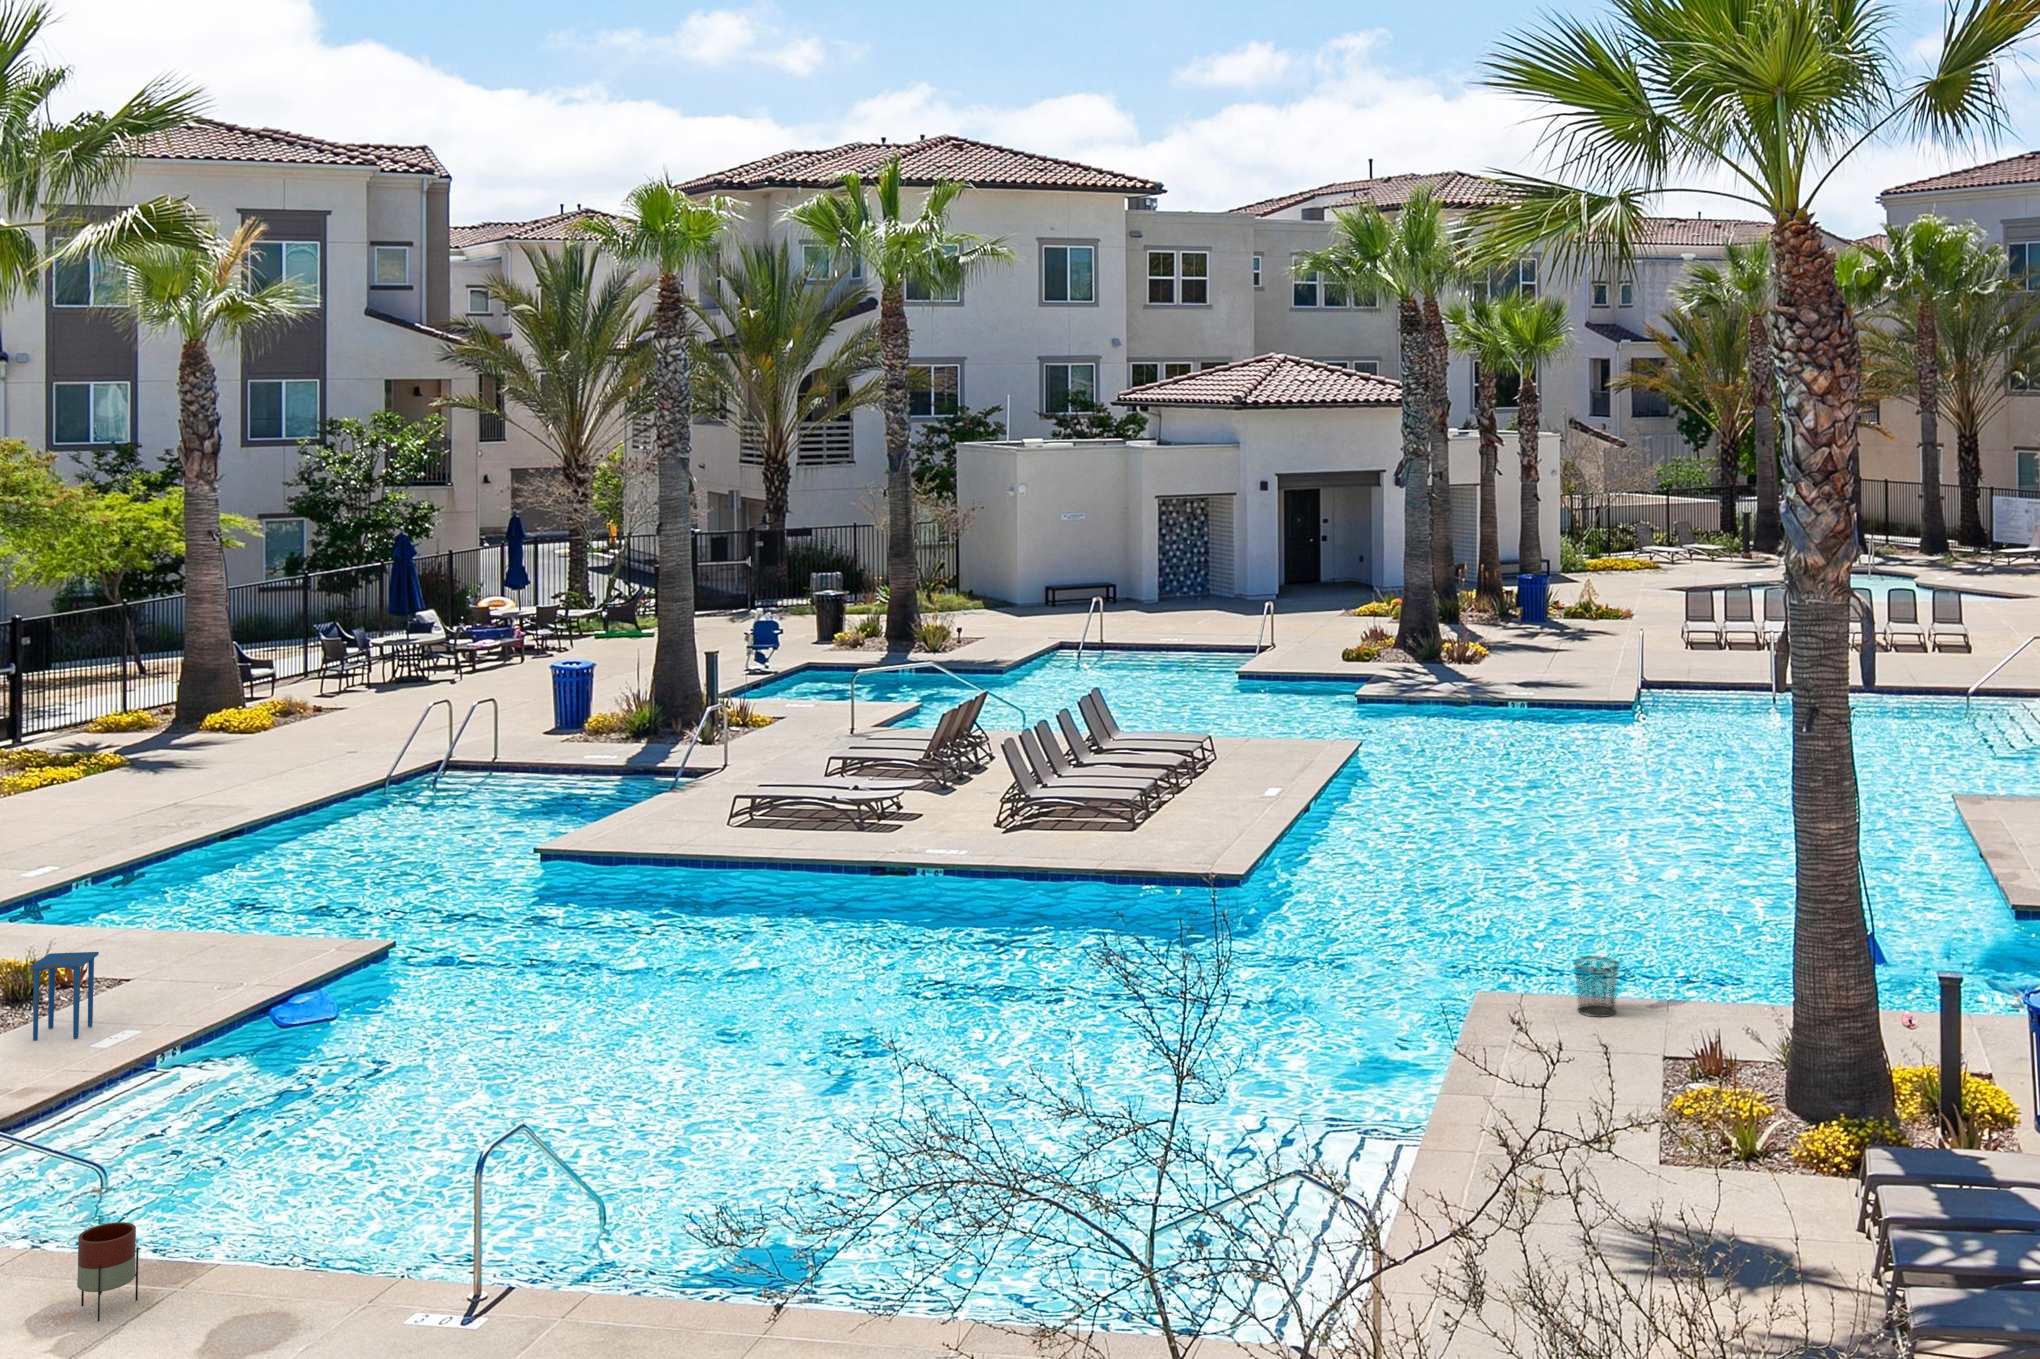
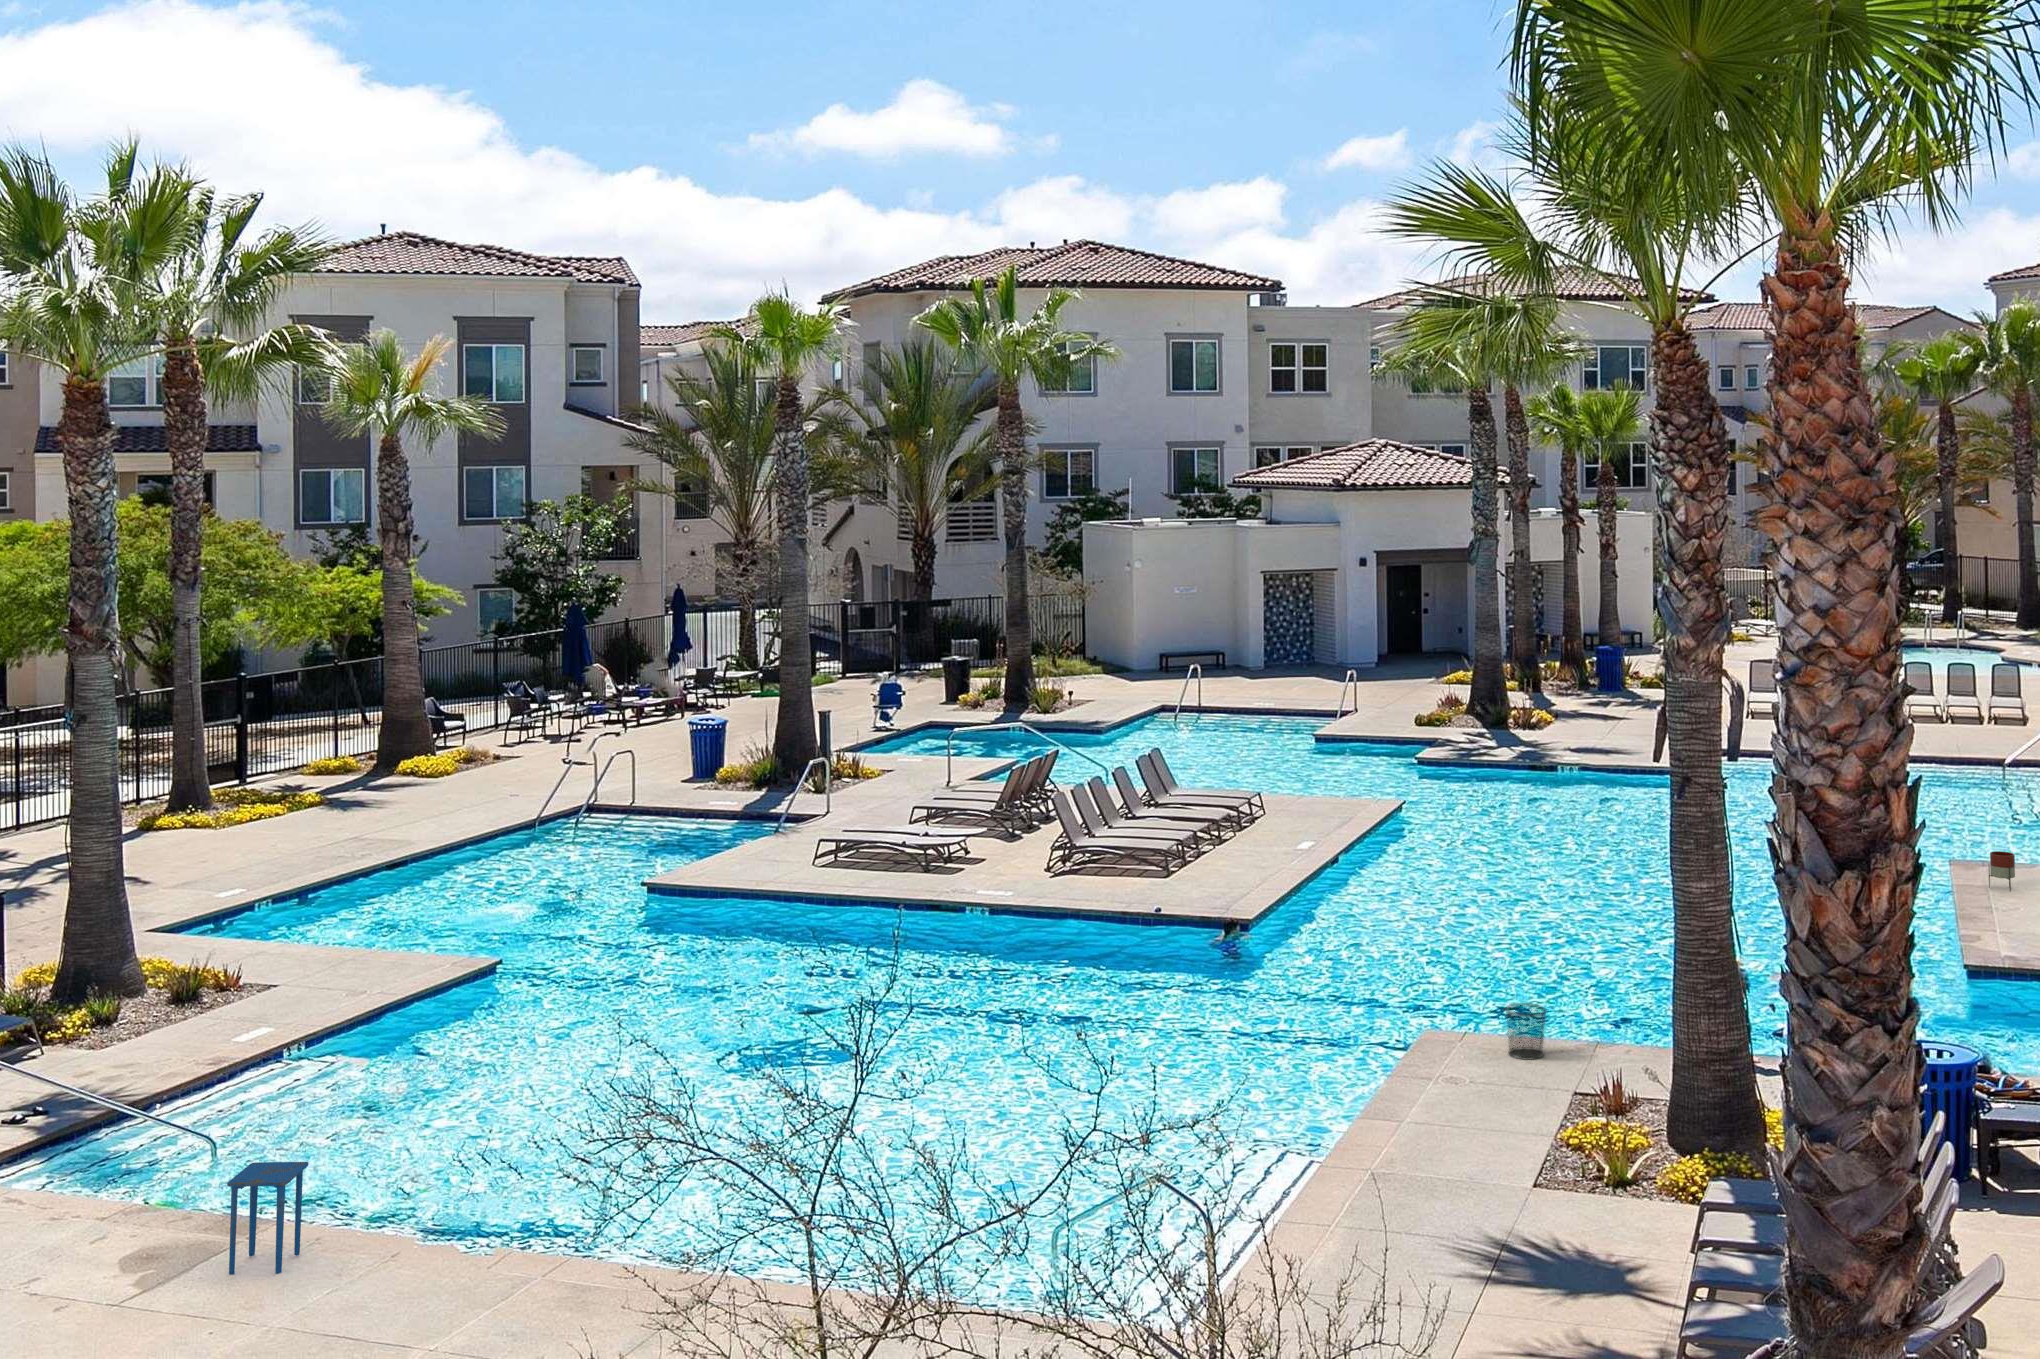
side table: present [30,952,99,1040] -> present [227,1162,308,1275]
planter: present [77,1222,139,1321] -> present [1989,851,2015,891]

